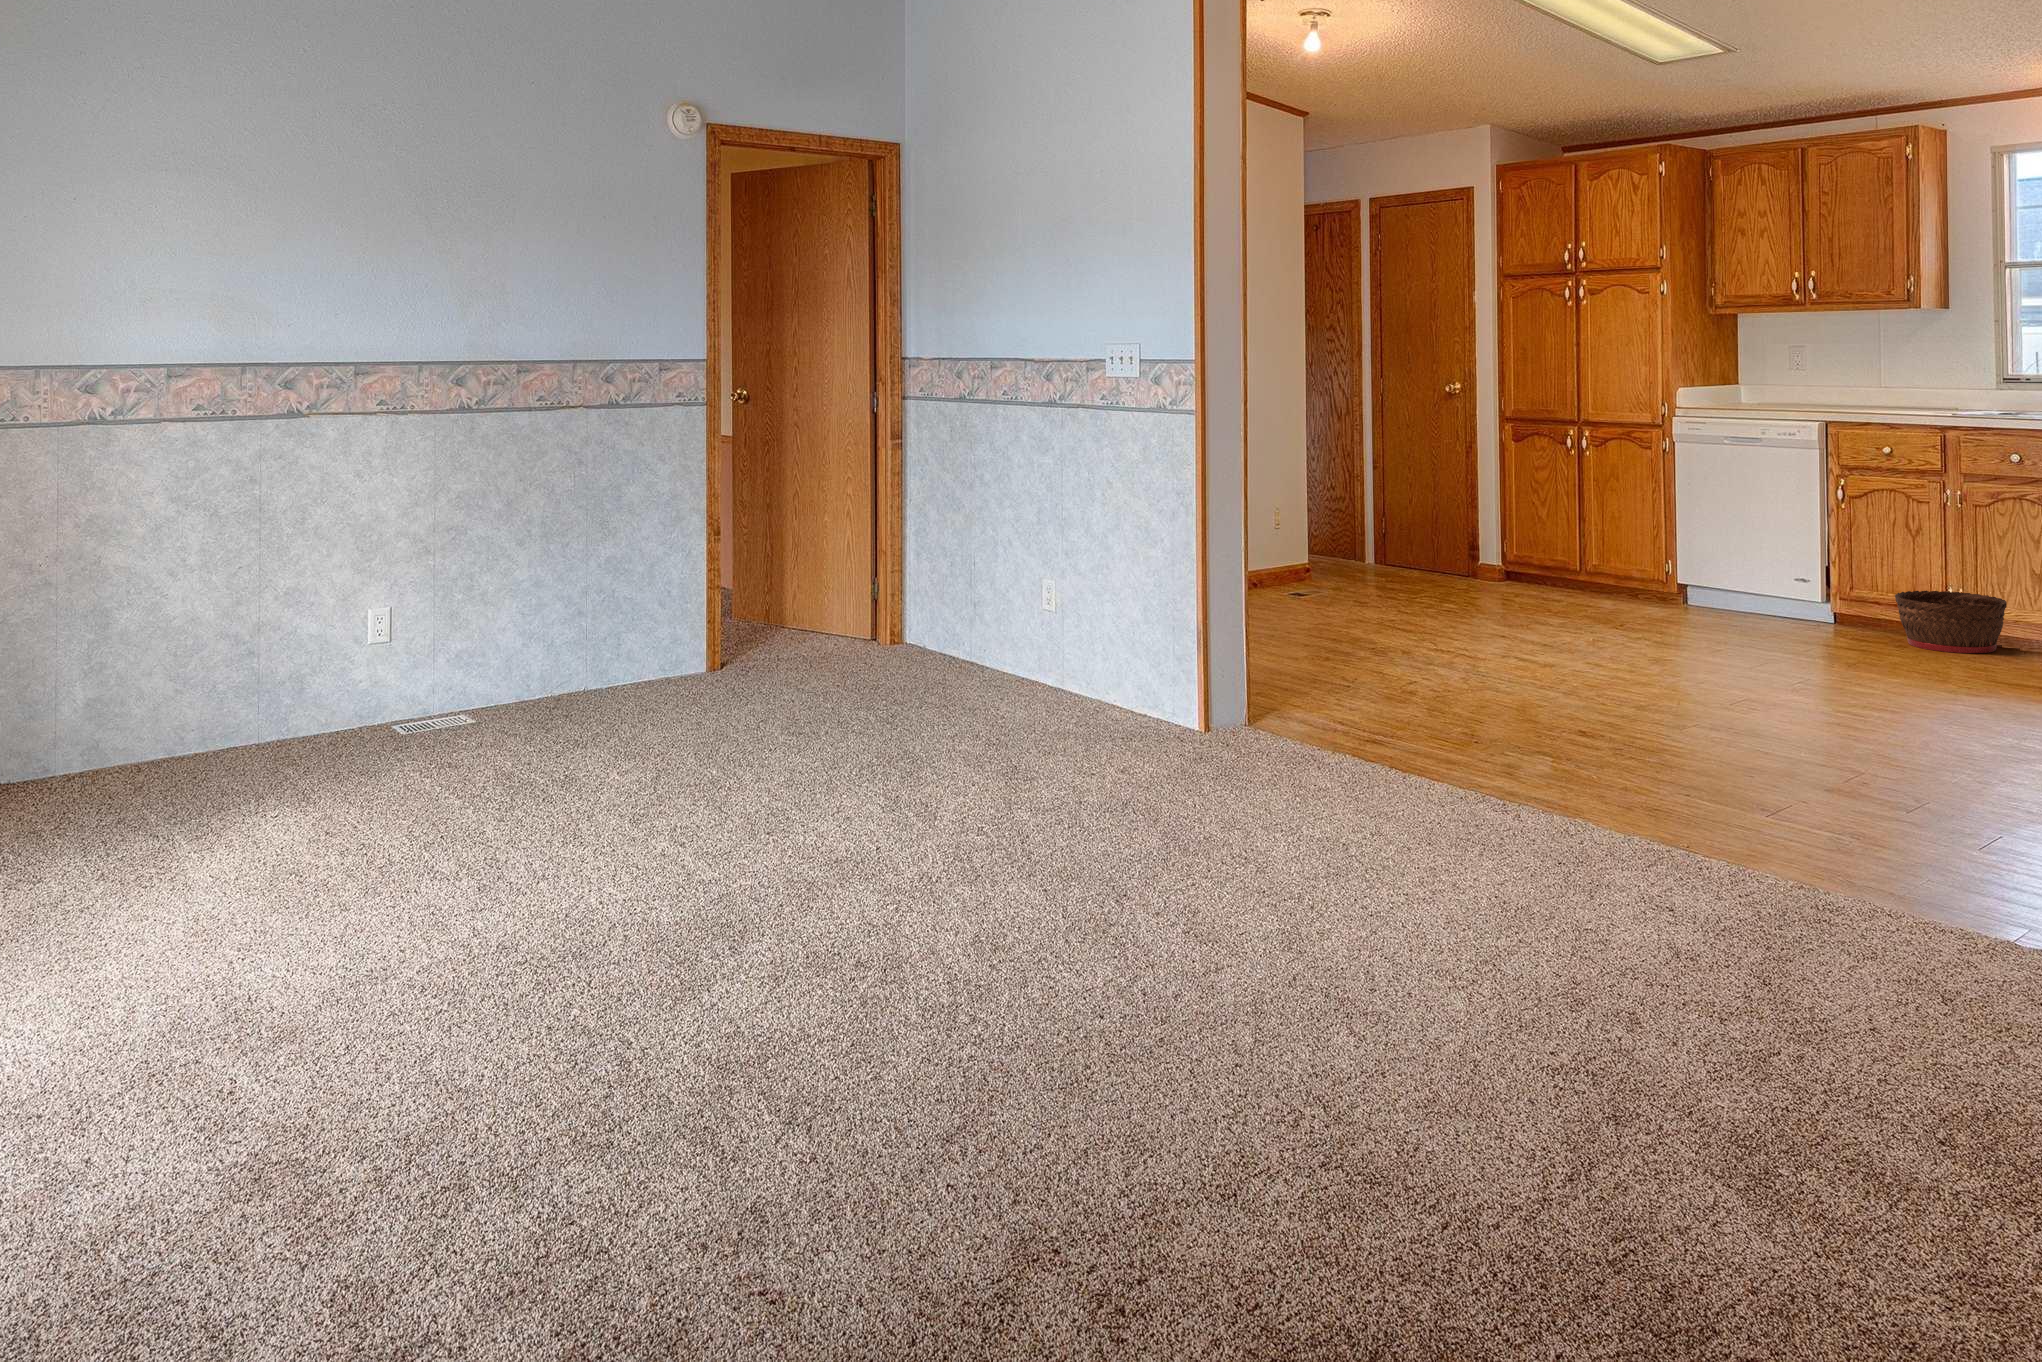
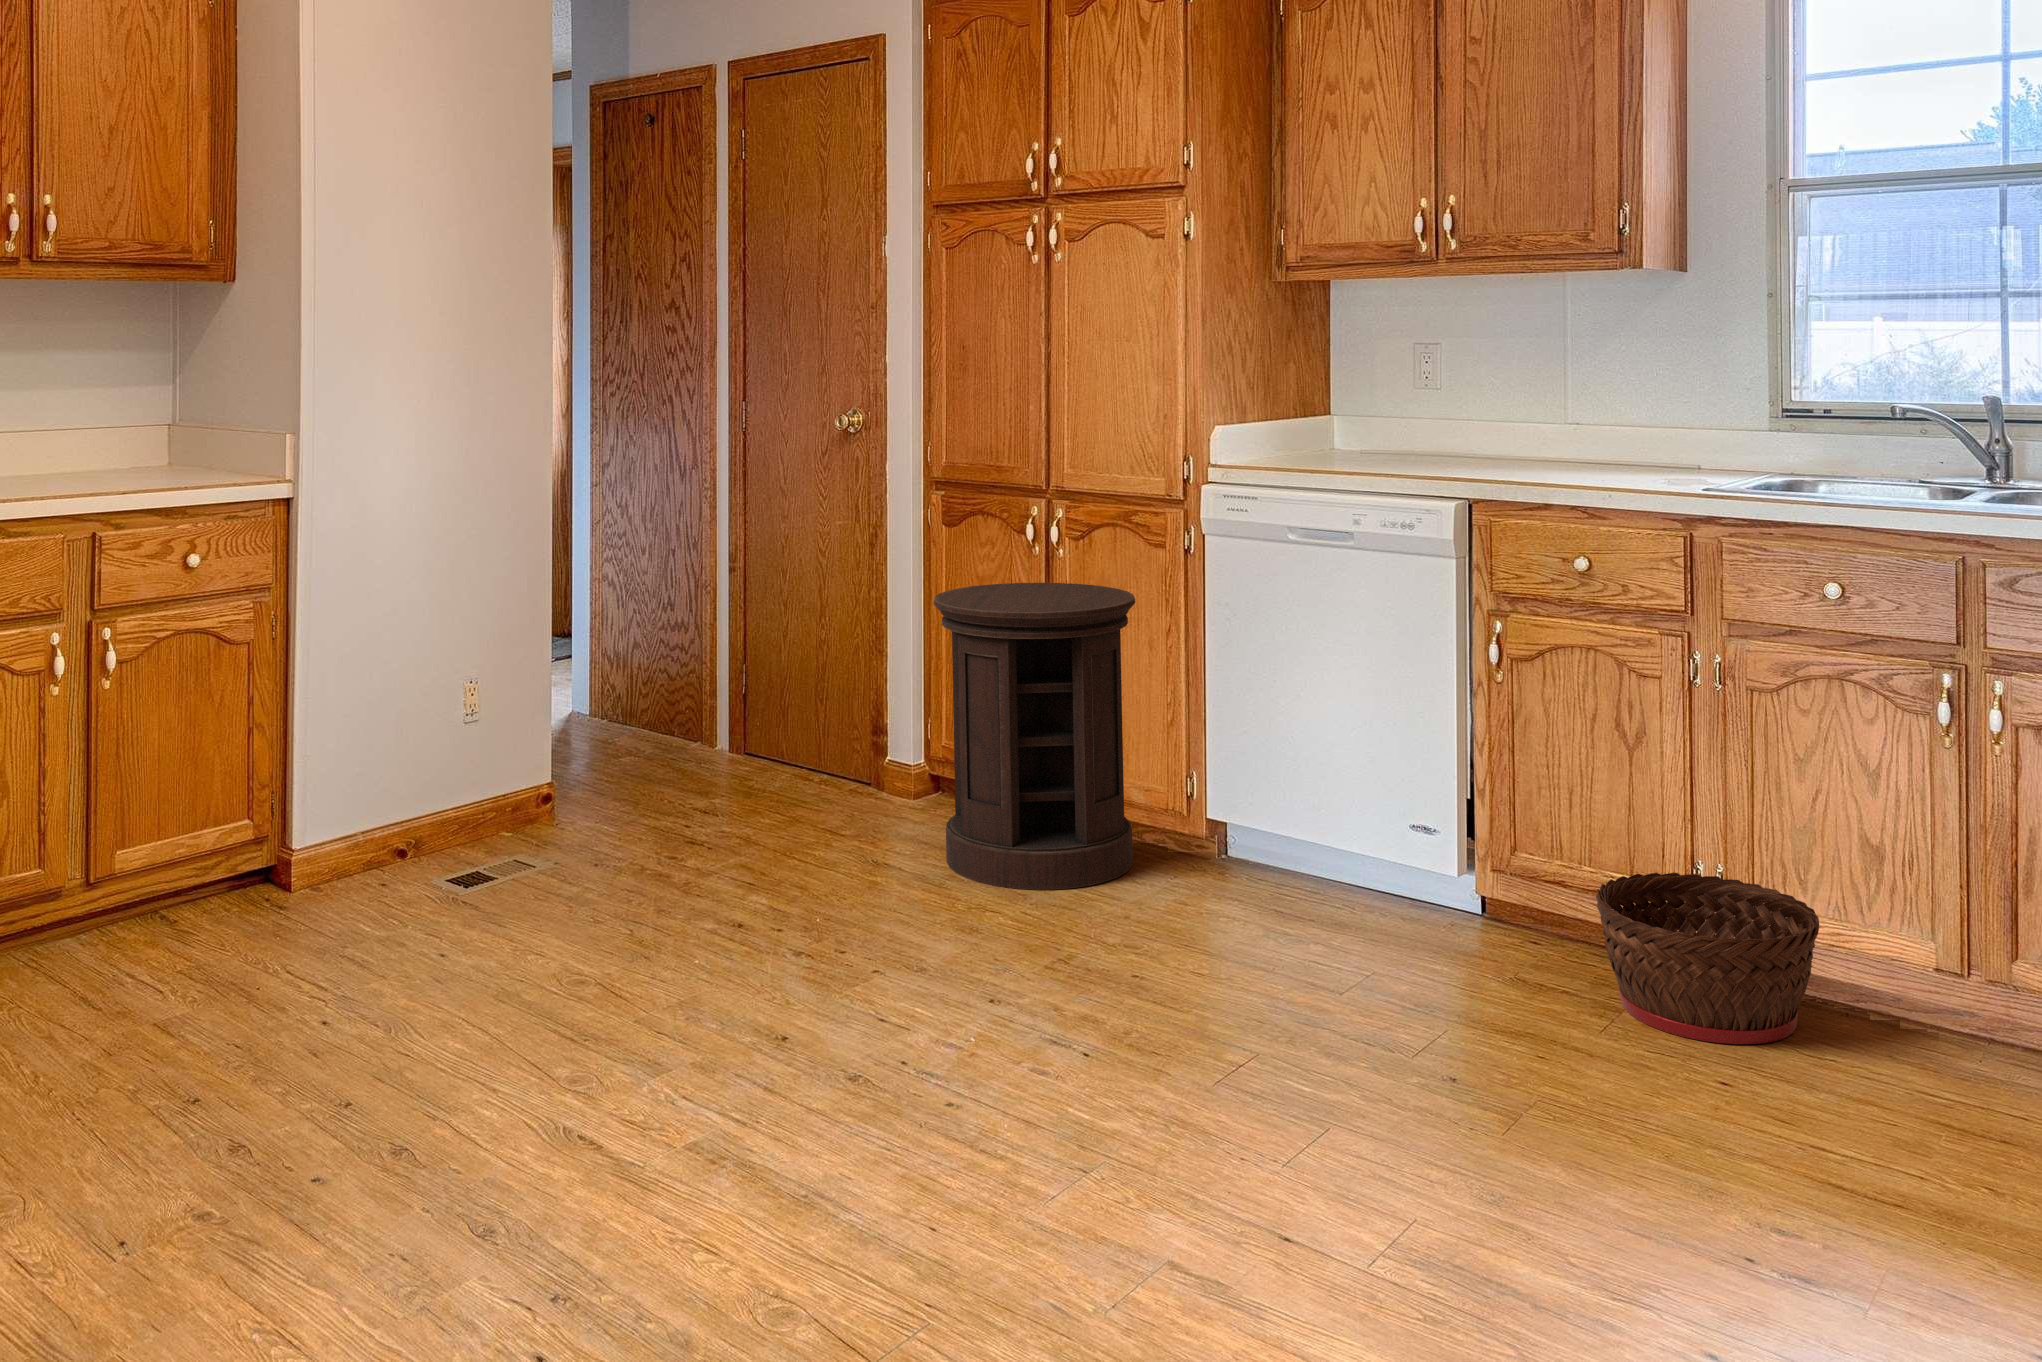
side table: none [1531,468,1640,609] -> present [934,583,1135,890]

